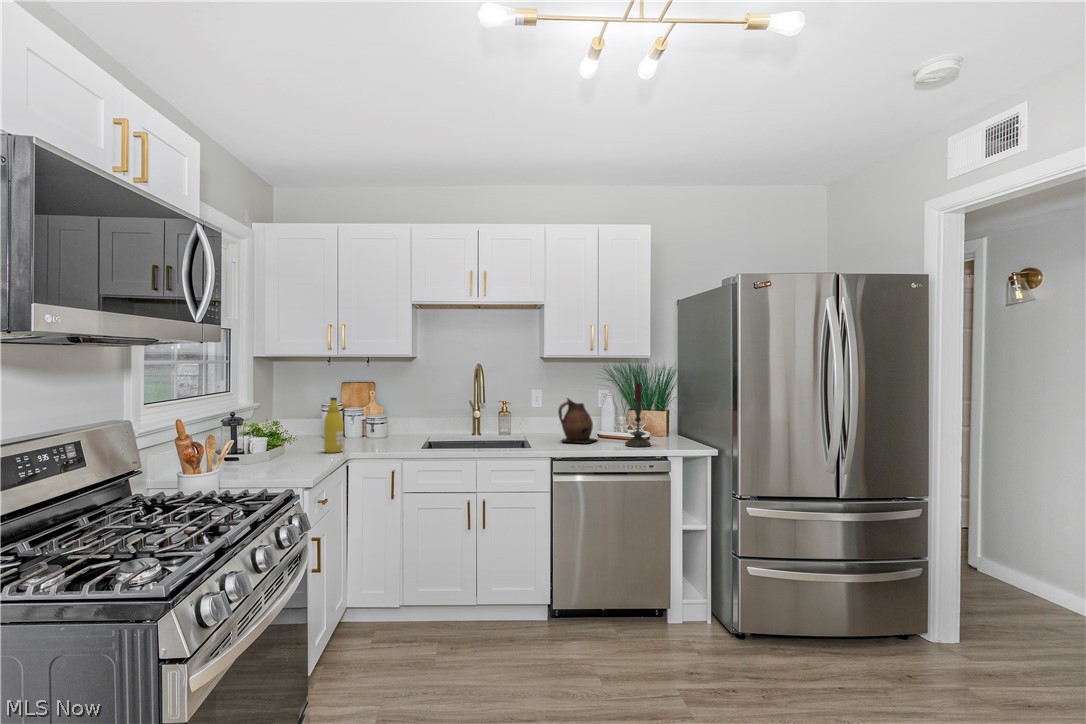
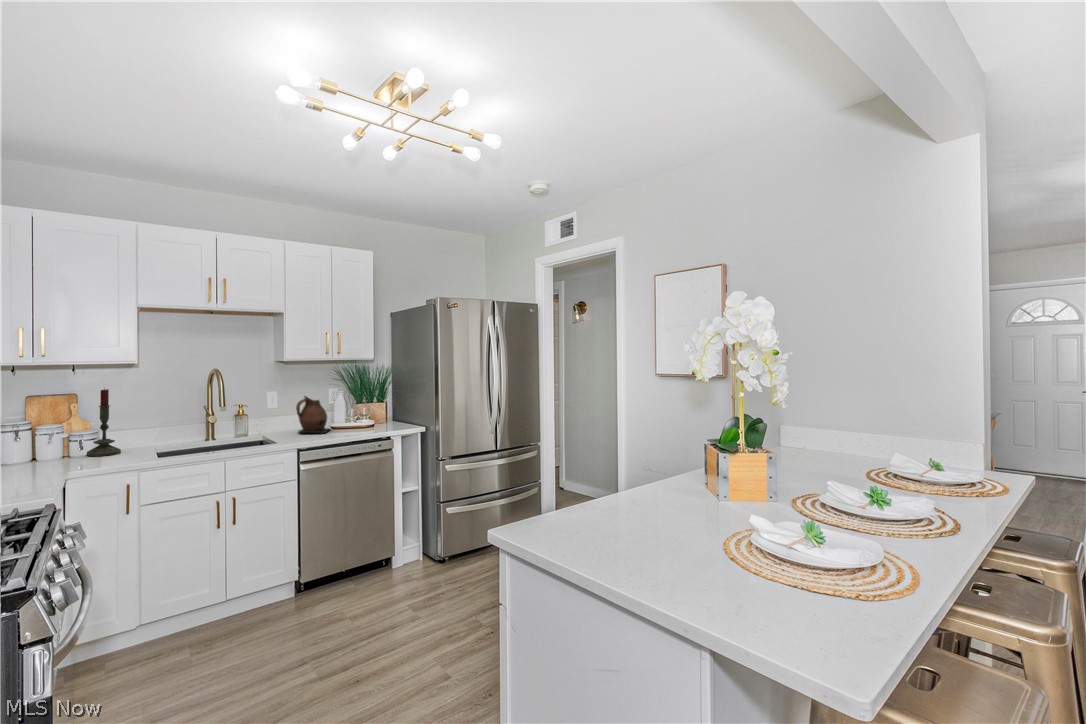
candle: present [625,383,651,447] -> present [87,389,121,456]
bottle: present [323,397,343,453] -> none [29,404,57,463]

